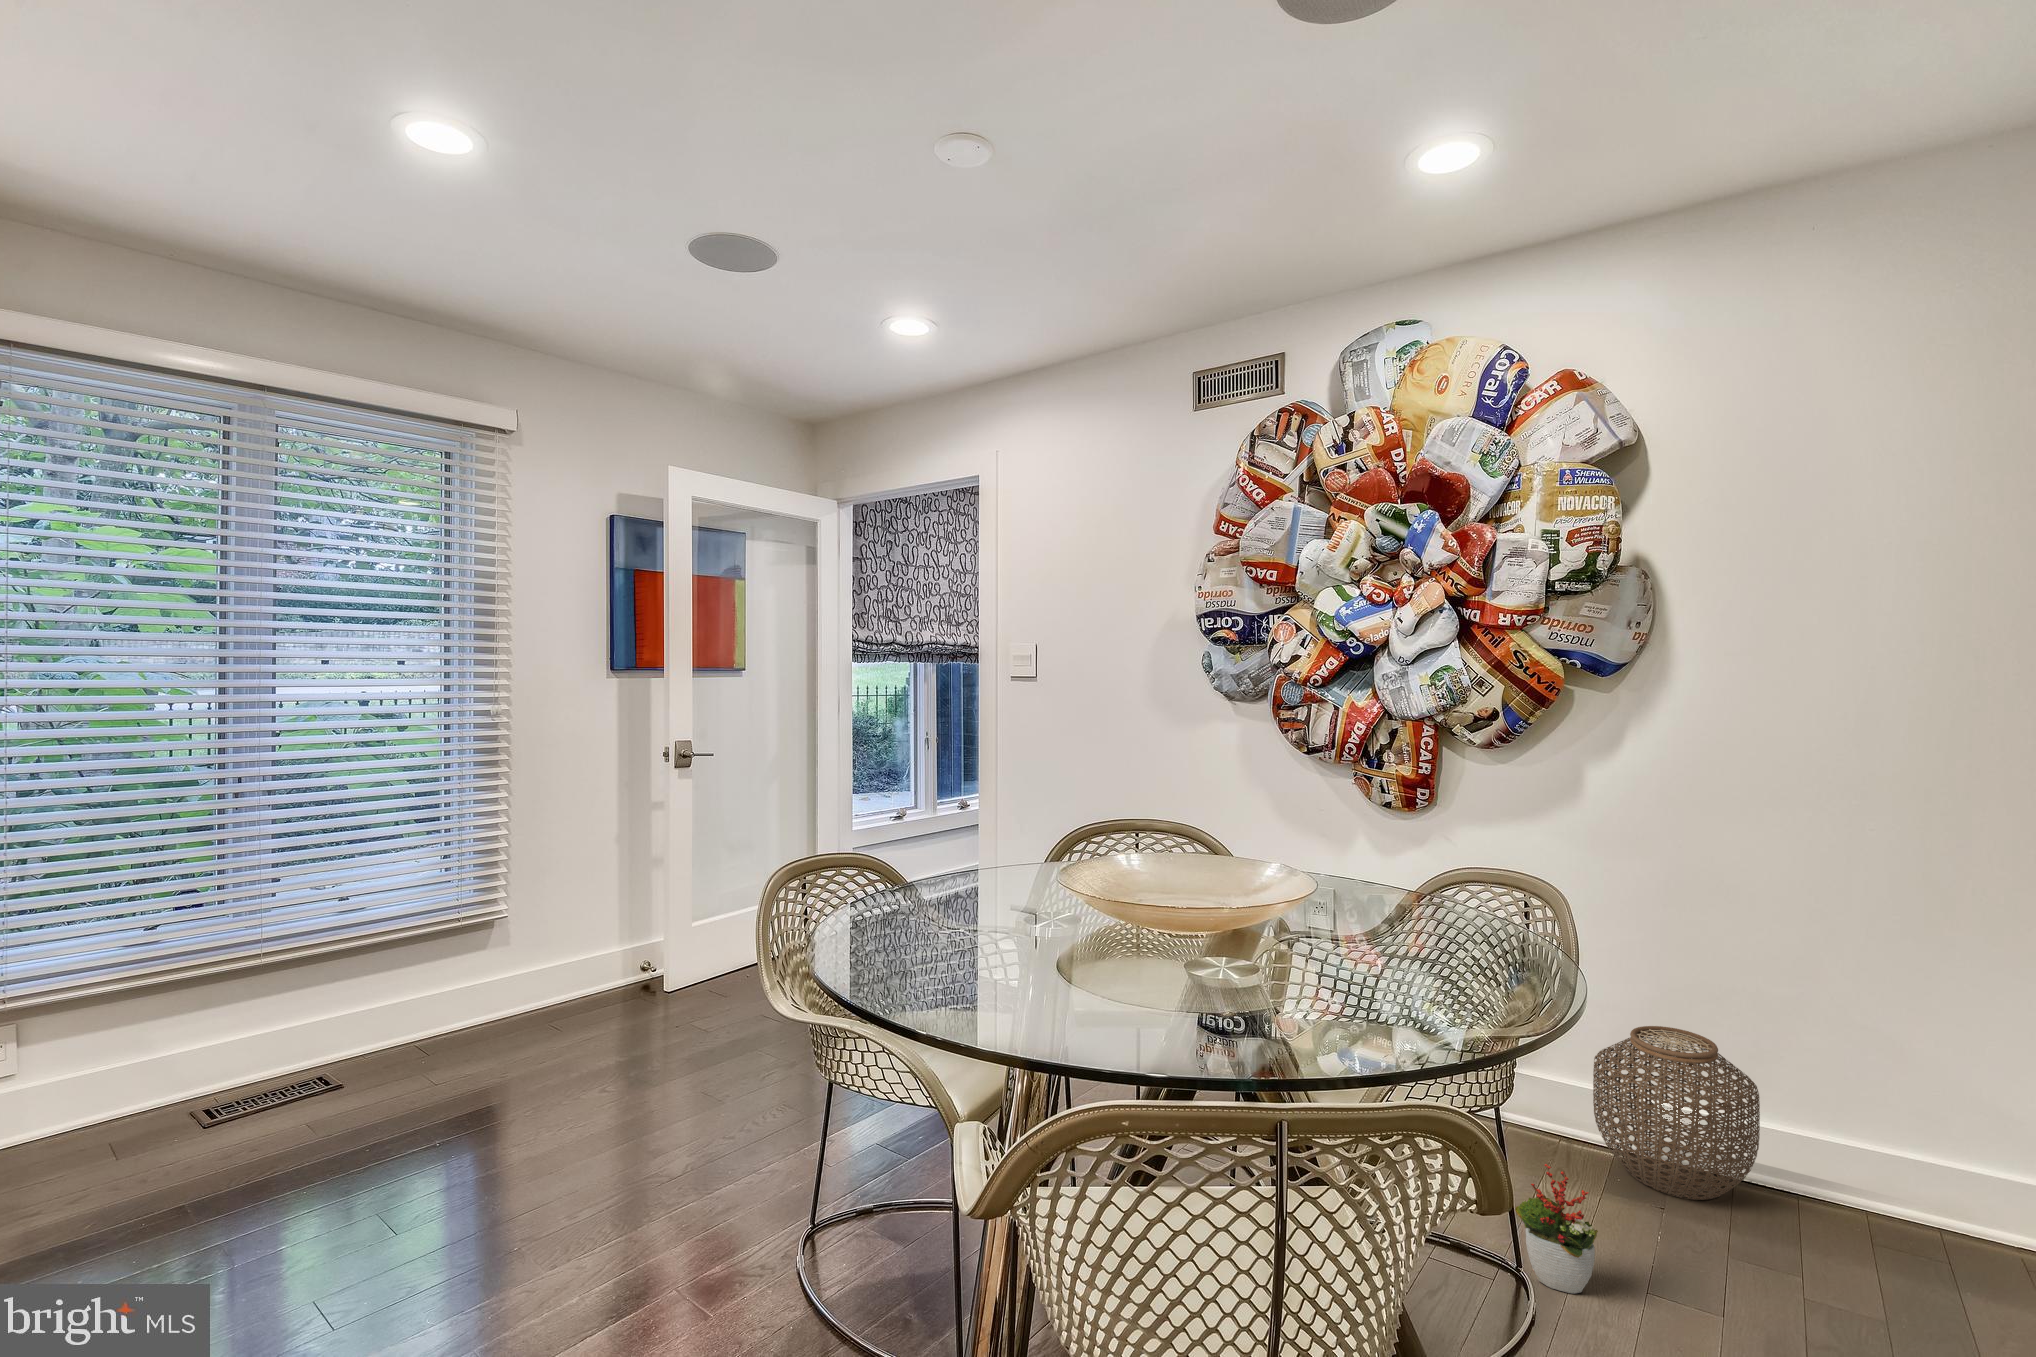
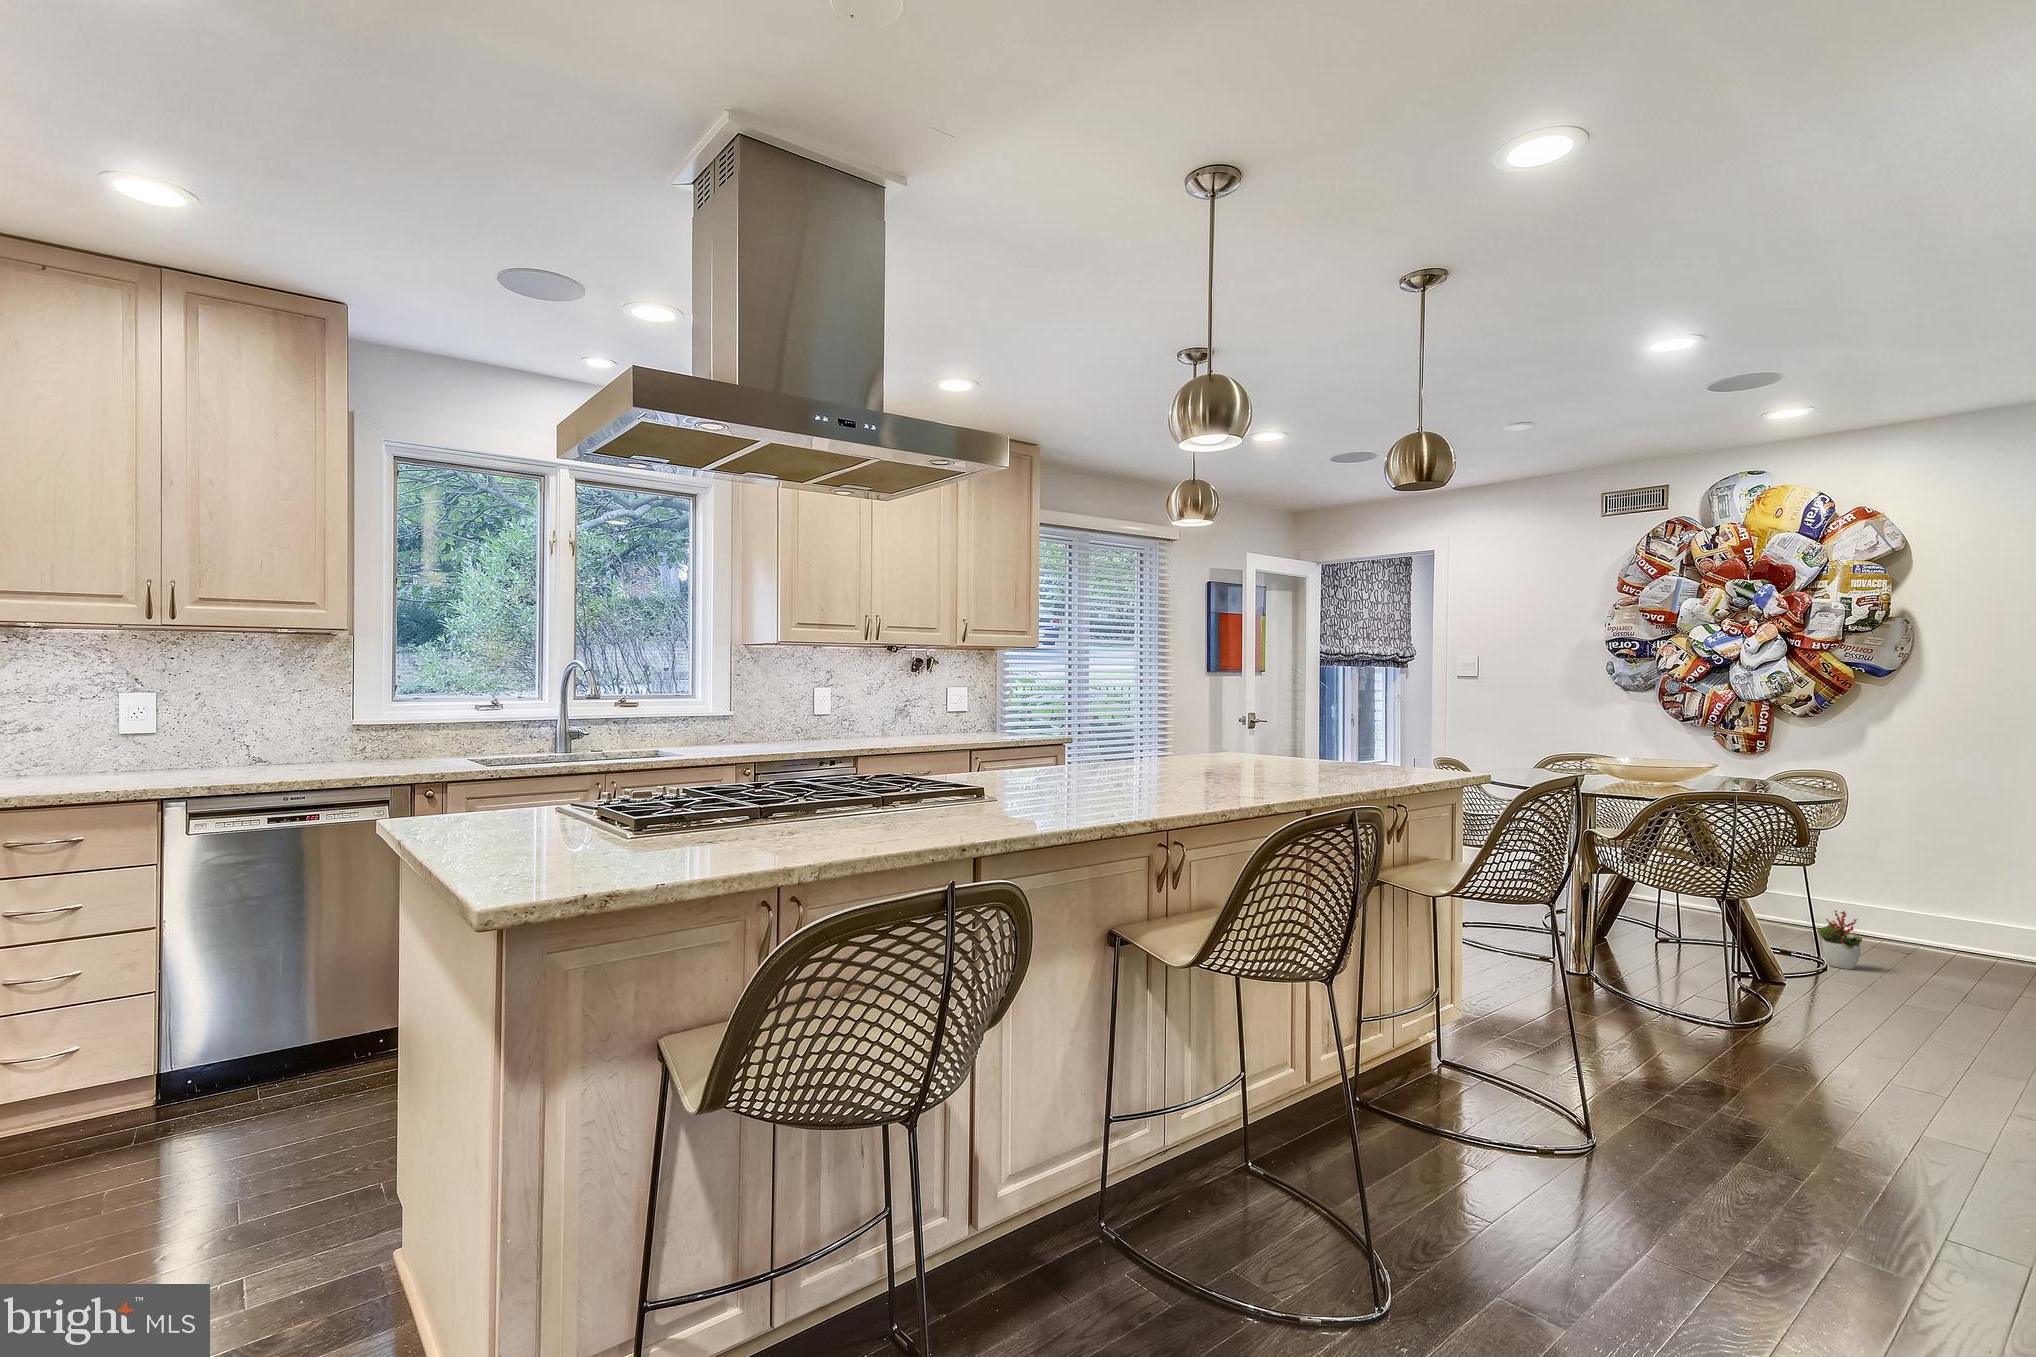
woven basket: present [1593,1026,1760,1200] -> none [1867,870,1968,956]

